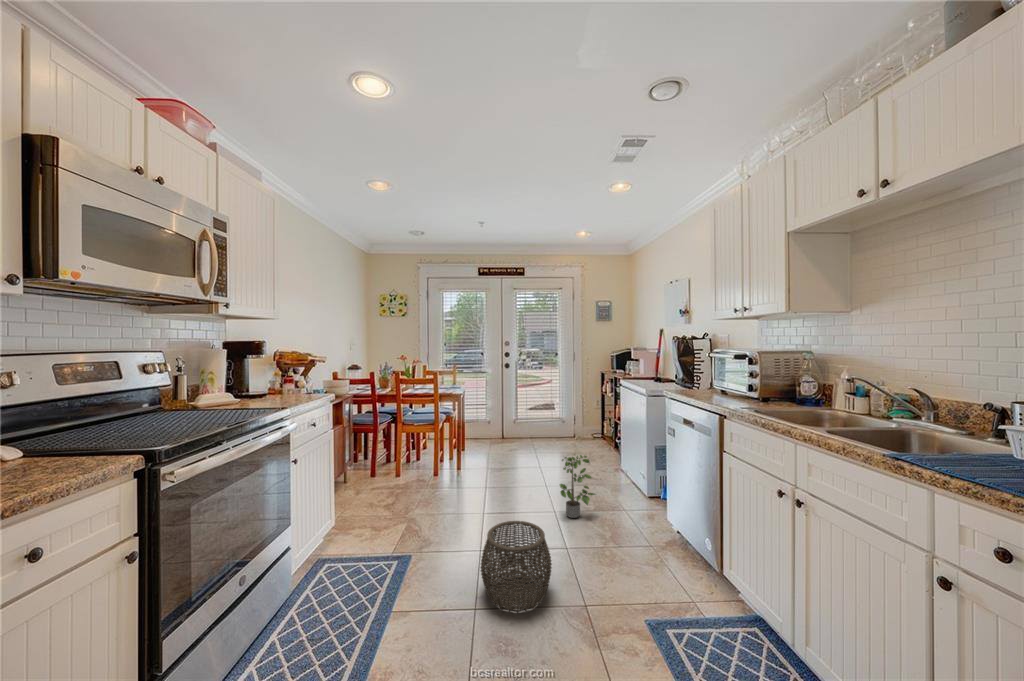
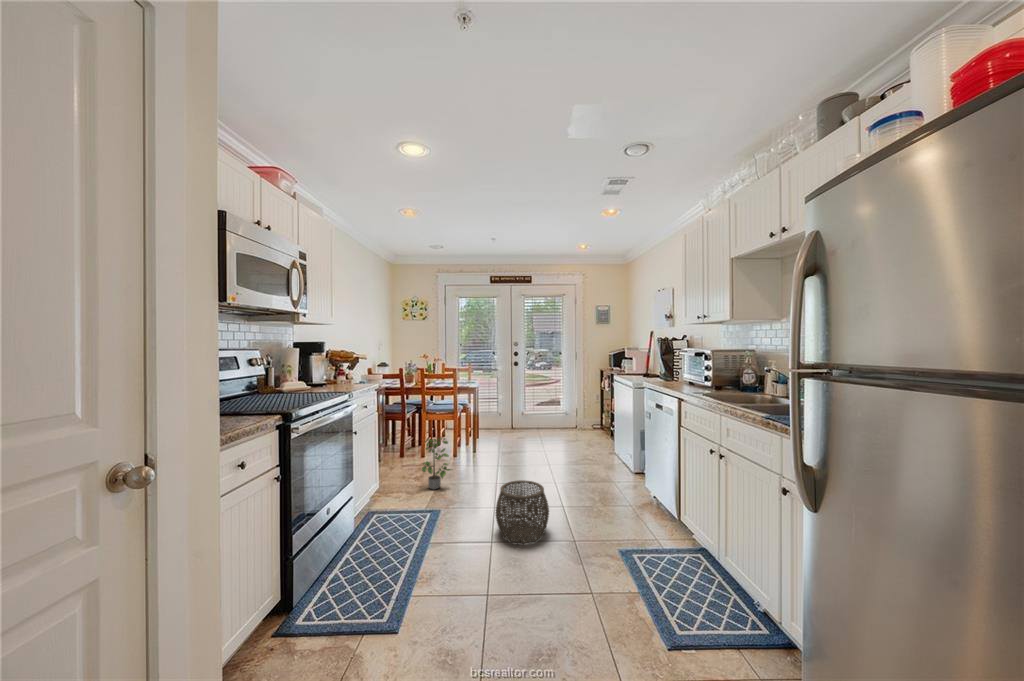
potted plant: present [560,455,595,518] -> present [422,438,451,489]

